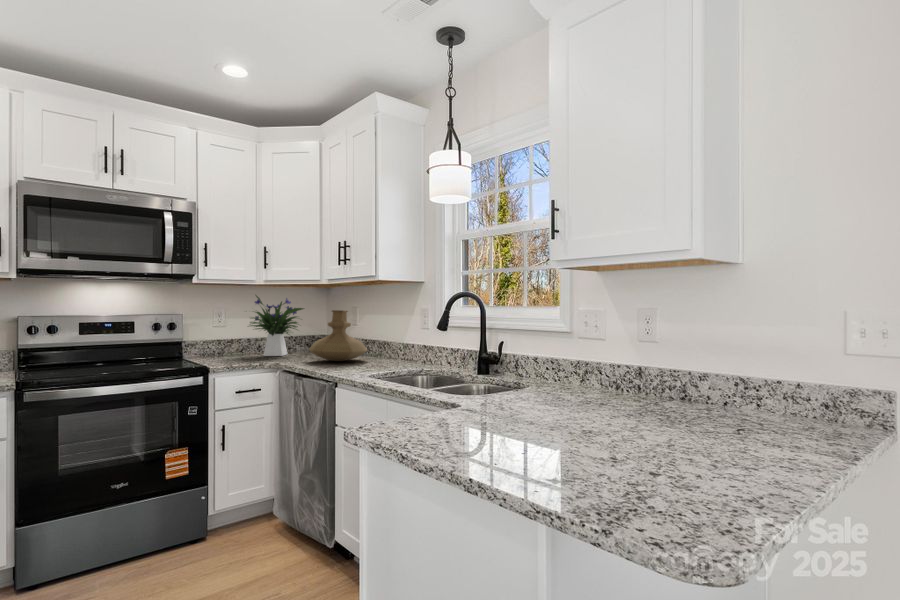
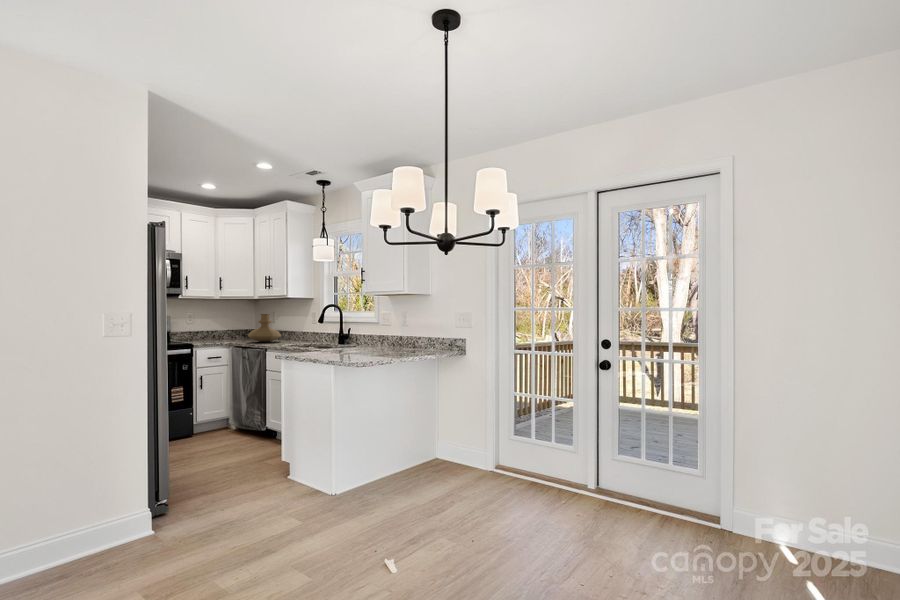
flower arrangement: present [250,295,304,356] -> none [206,305,243,341]

